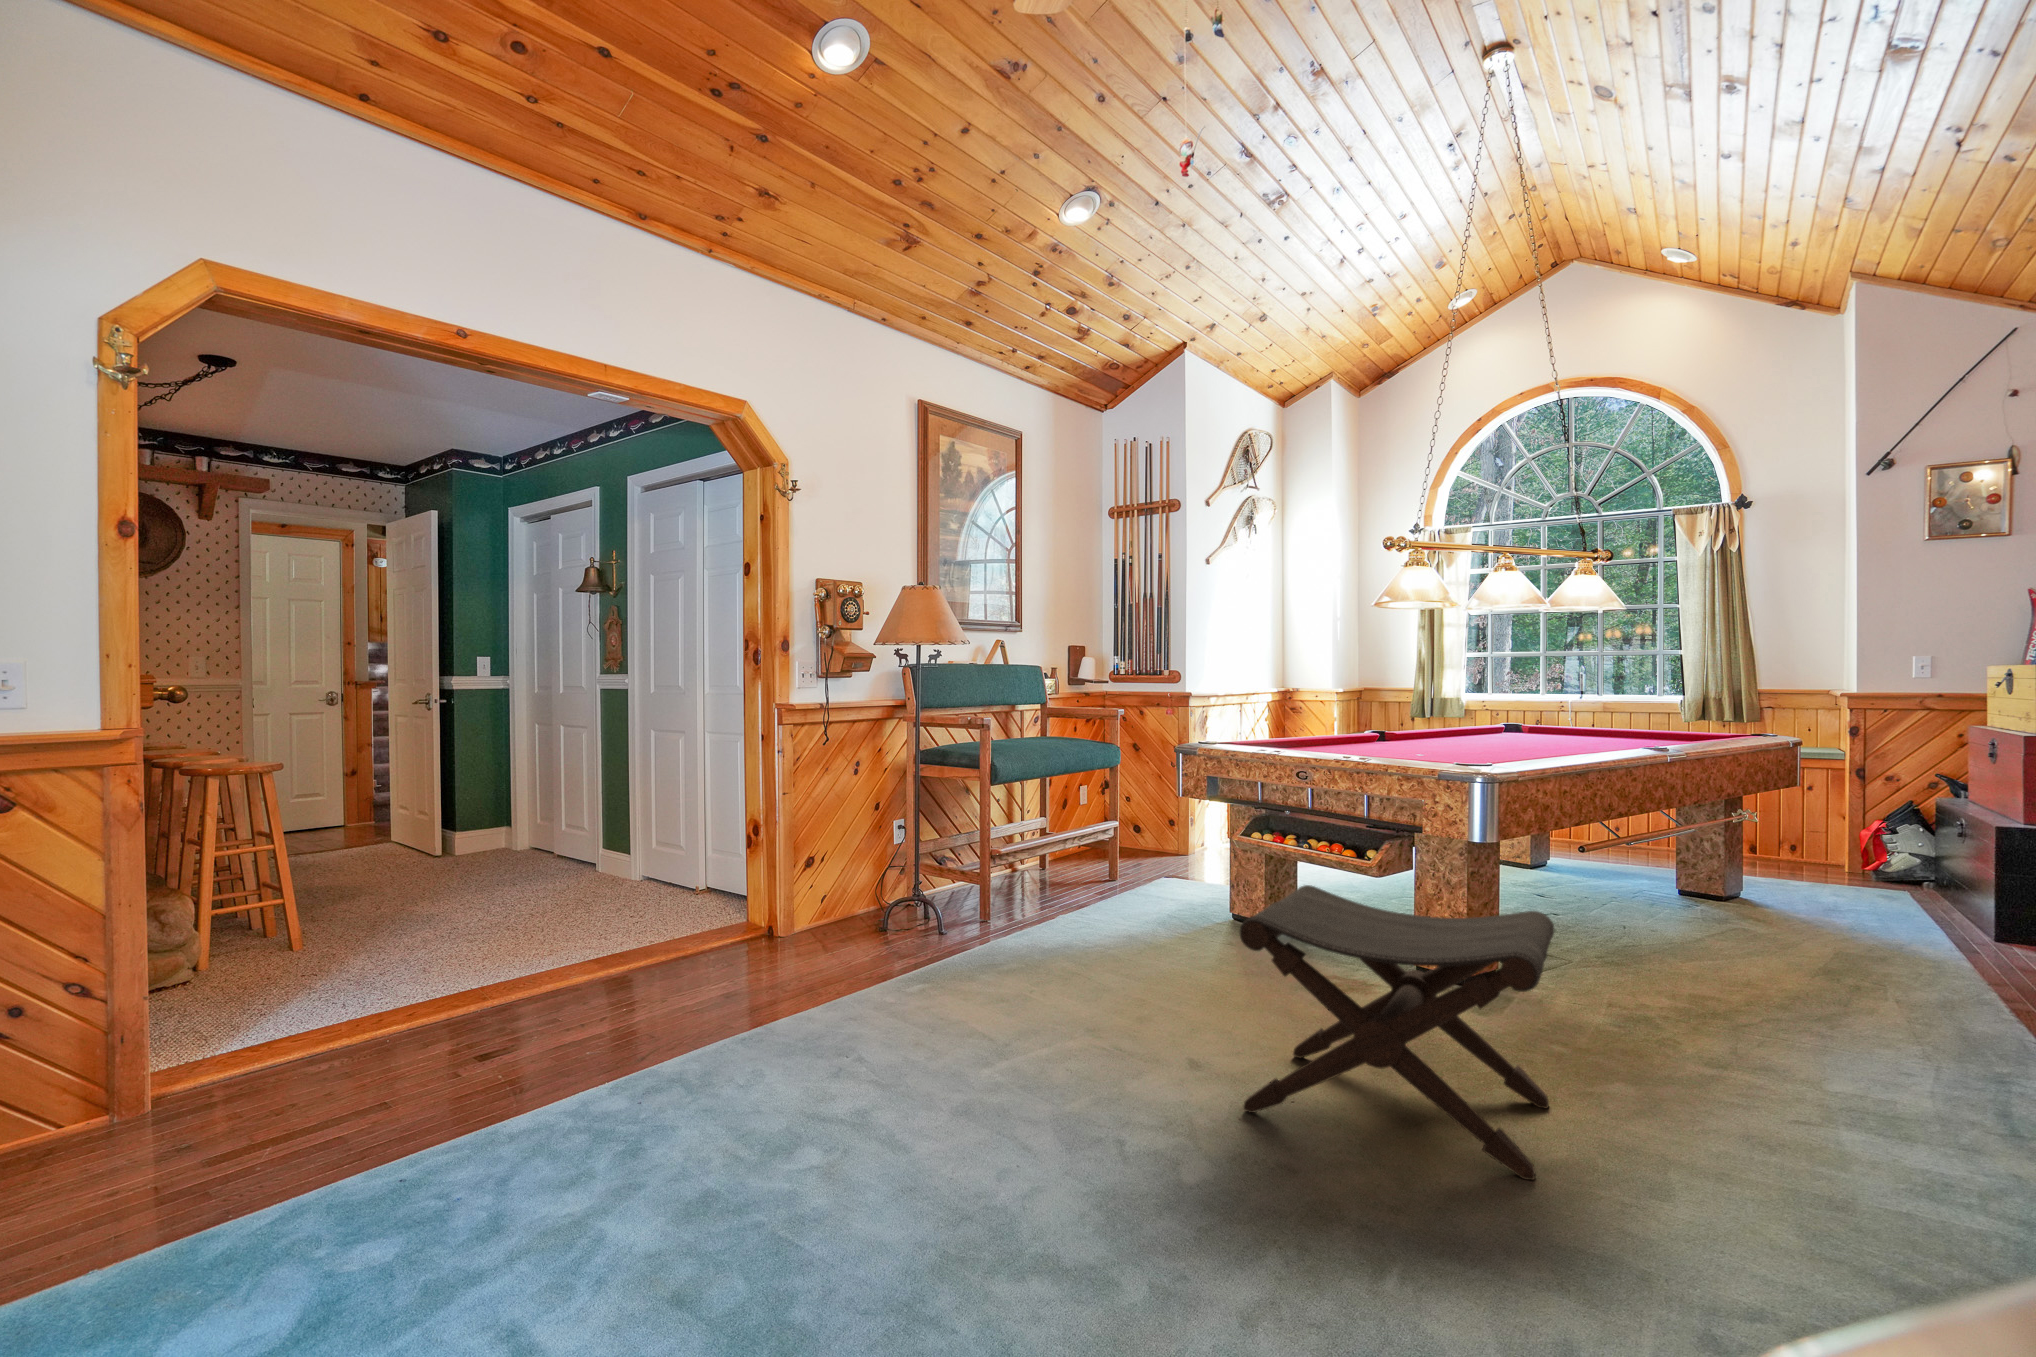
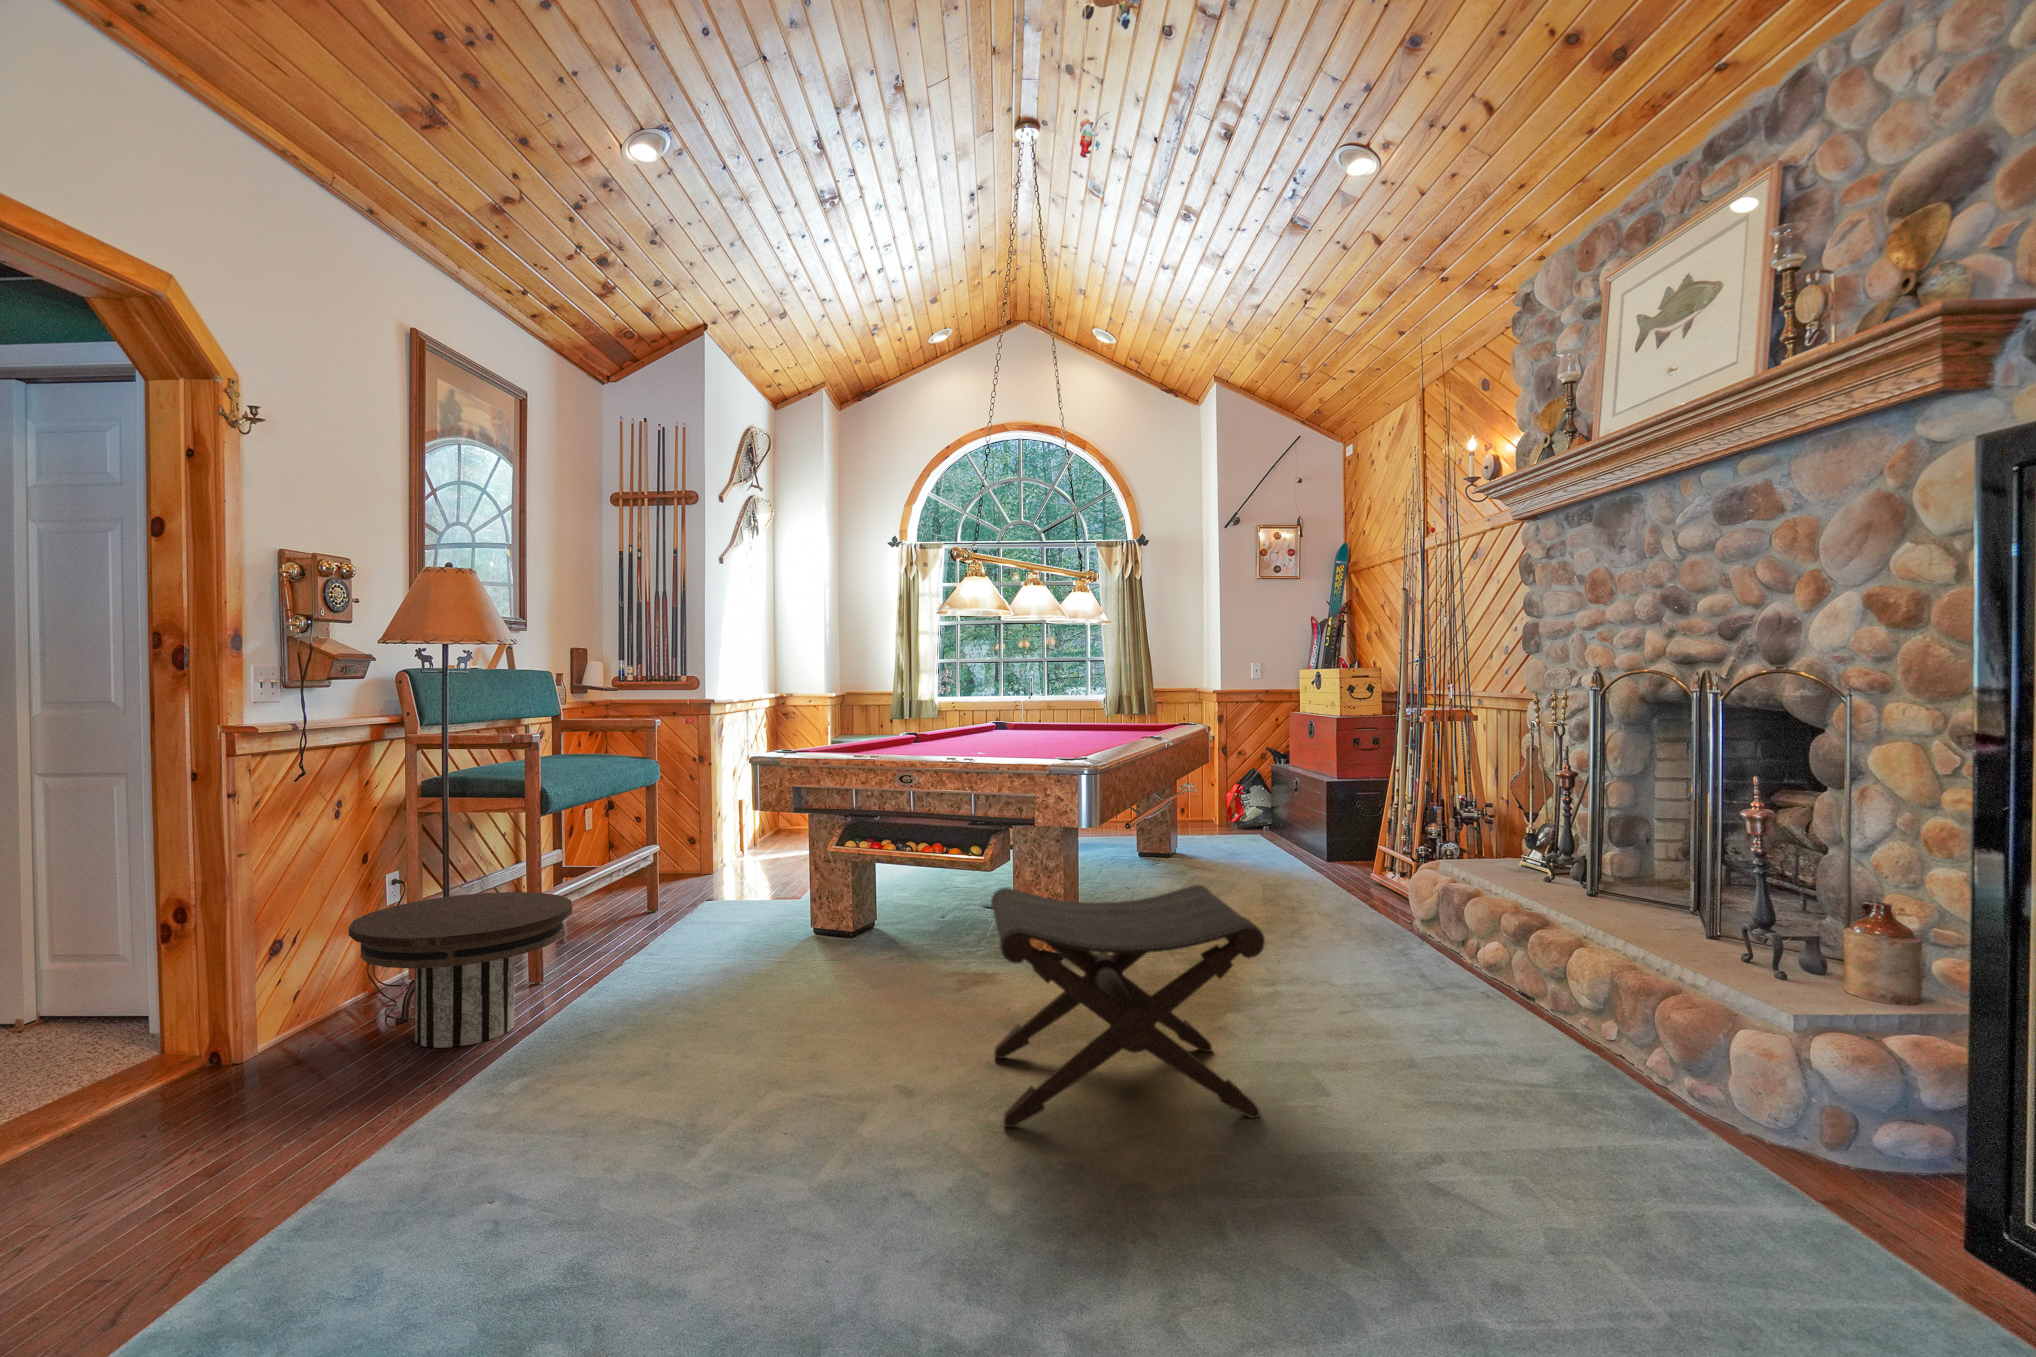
side table: none [841,842,991,955] -> present [349,892,572,1048]

